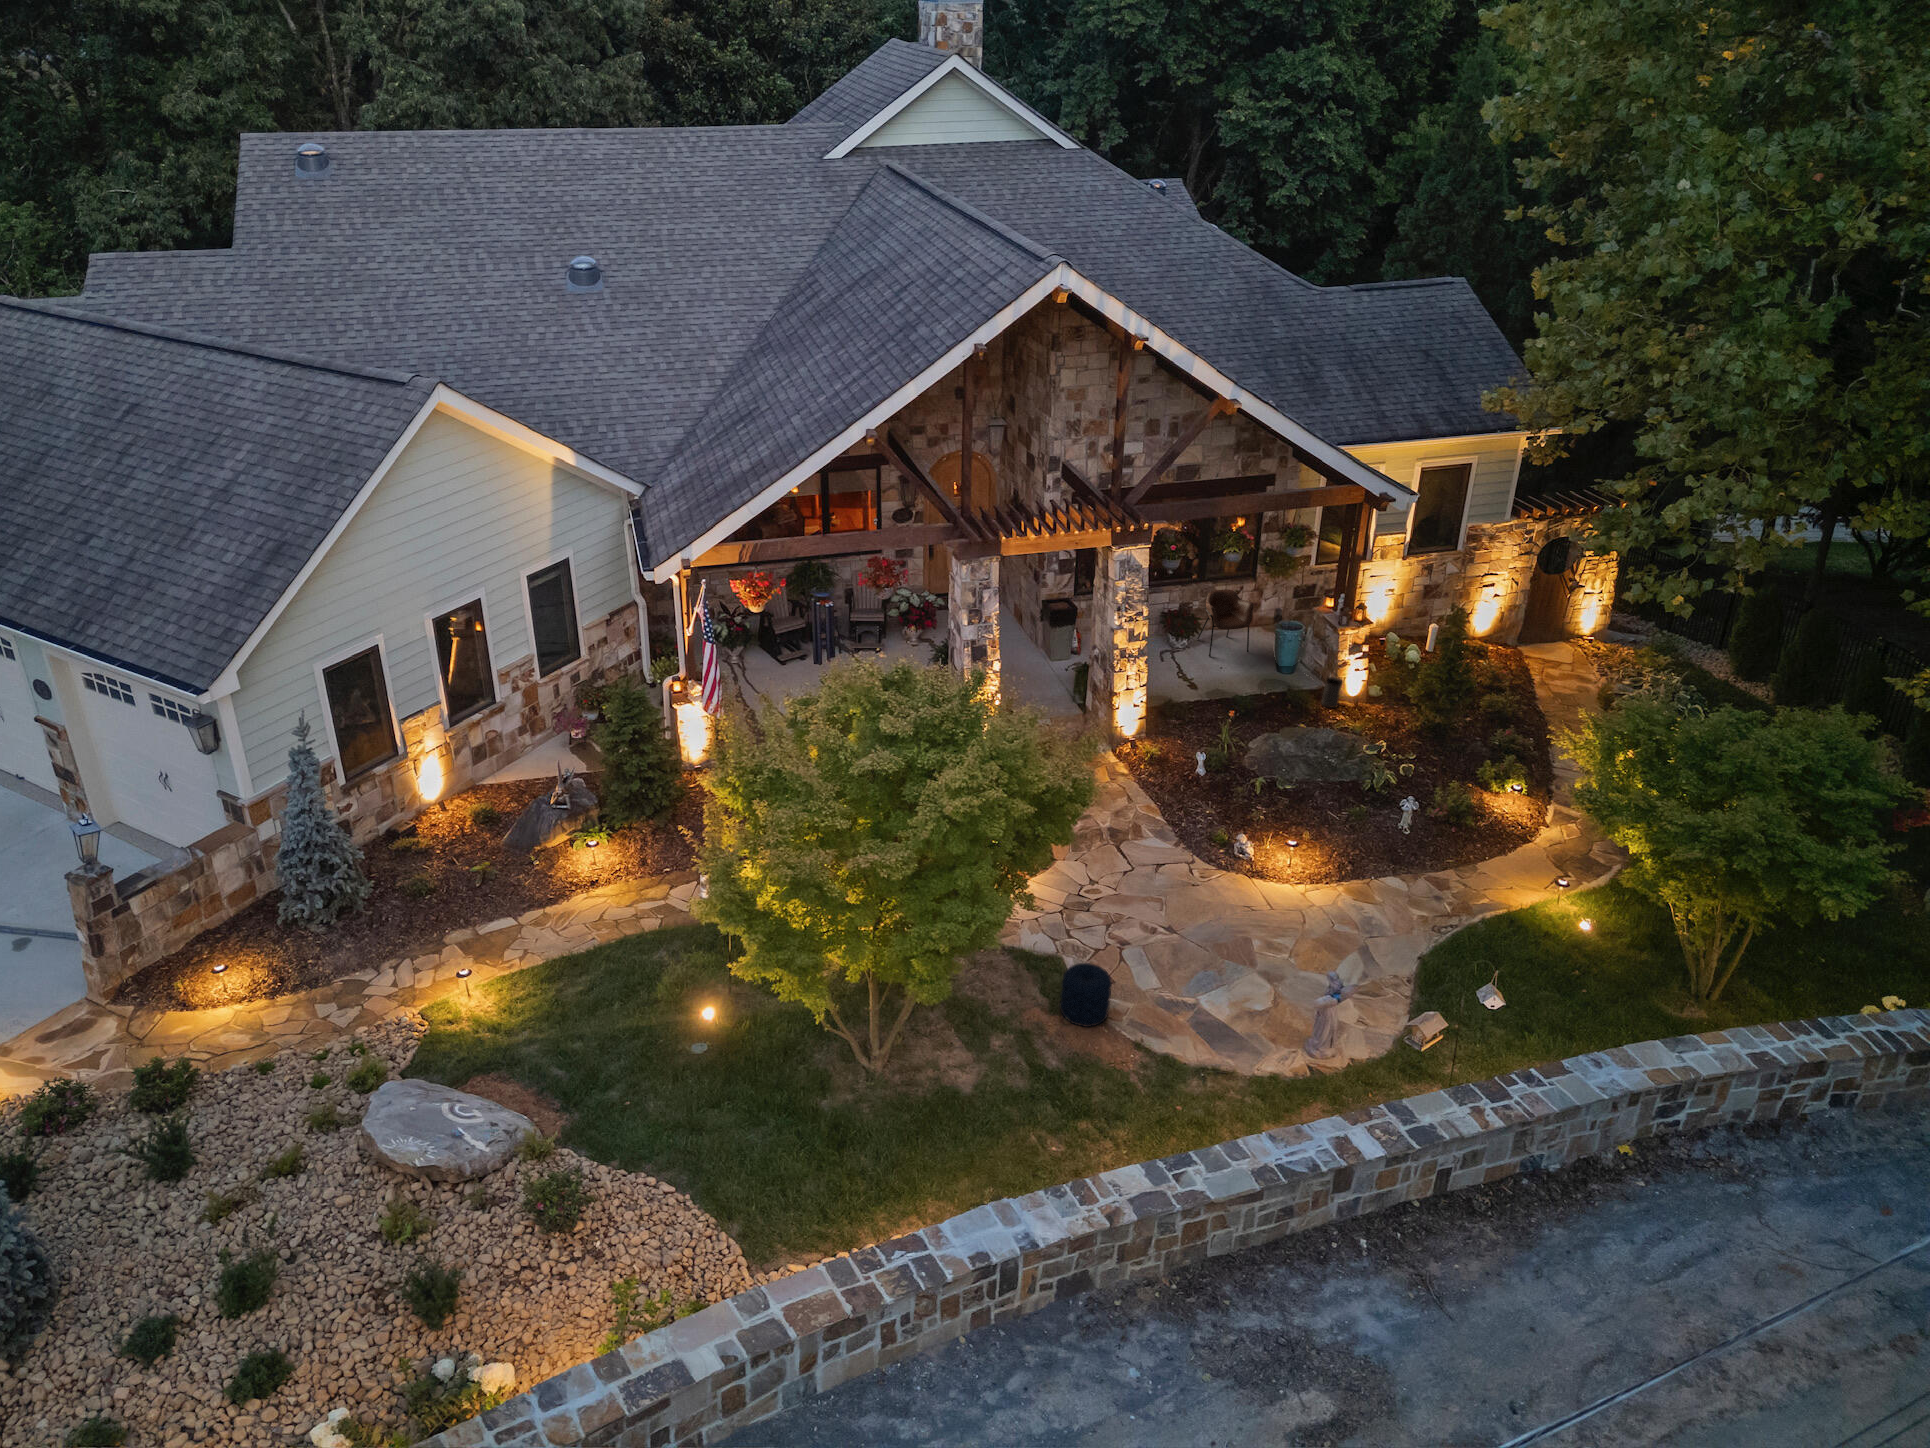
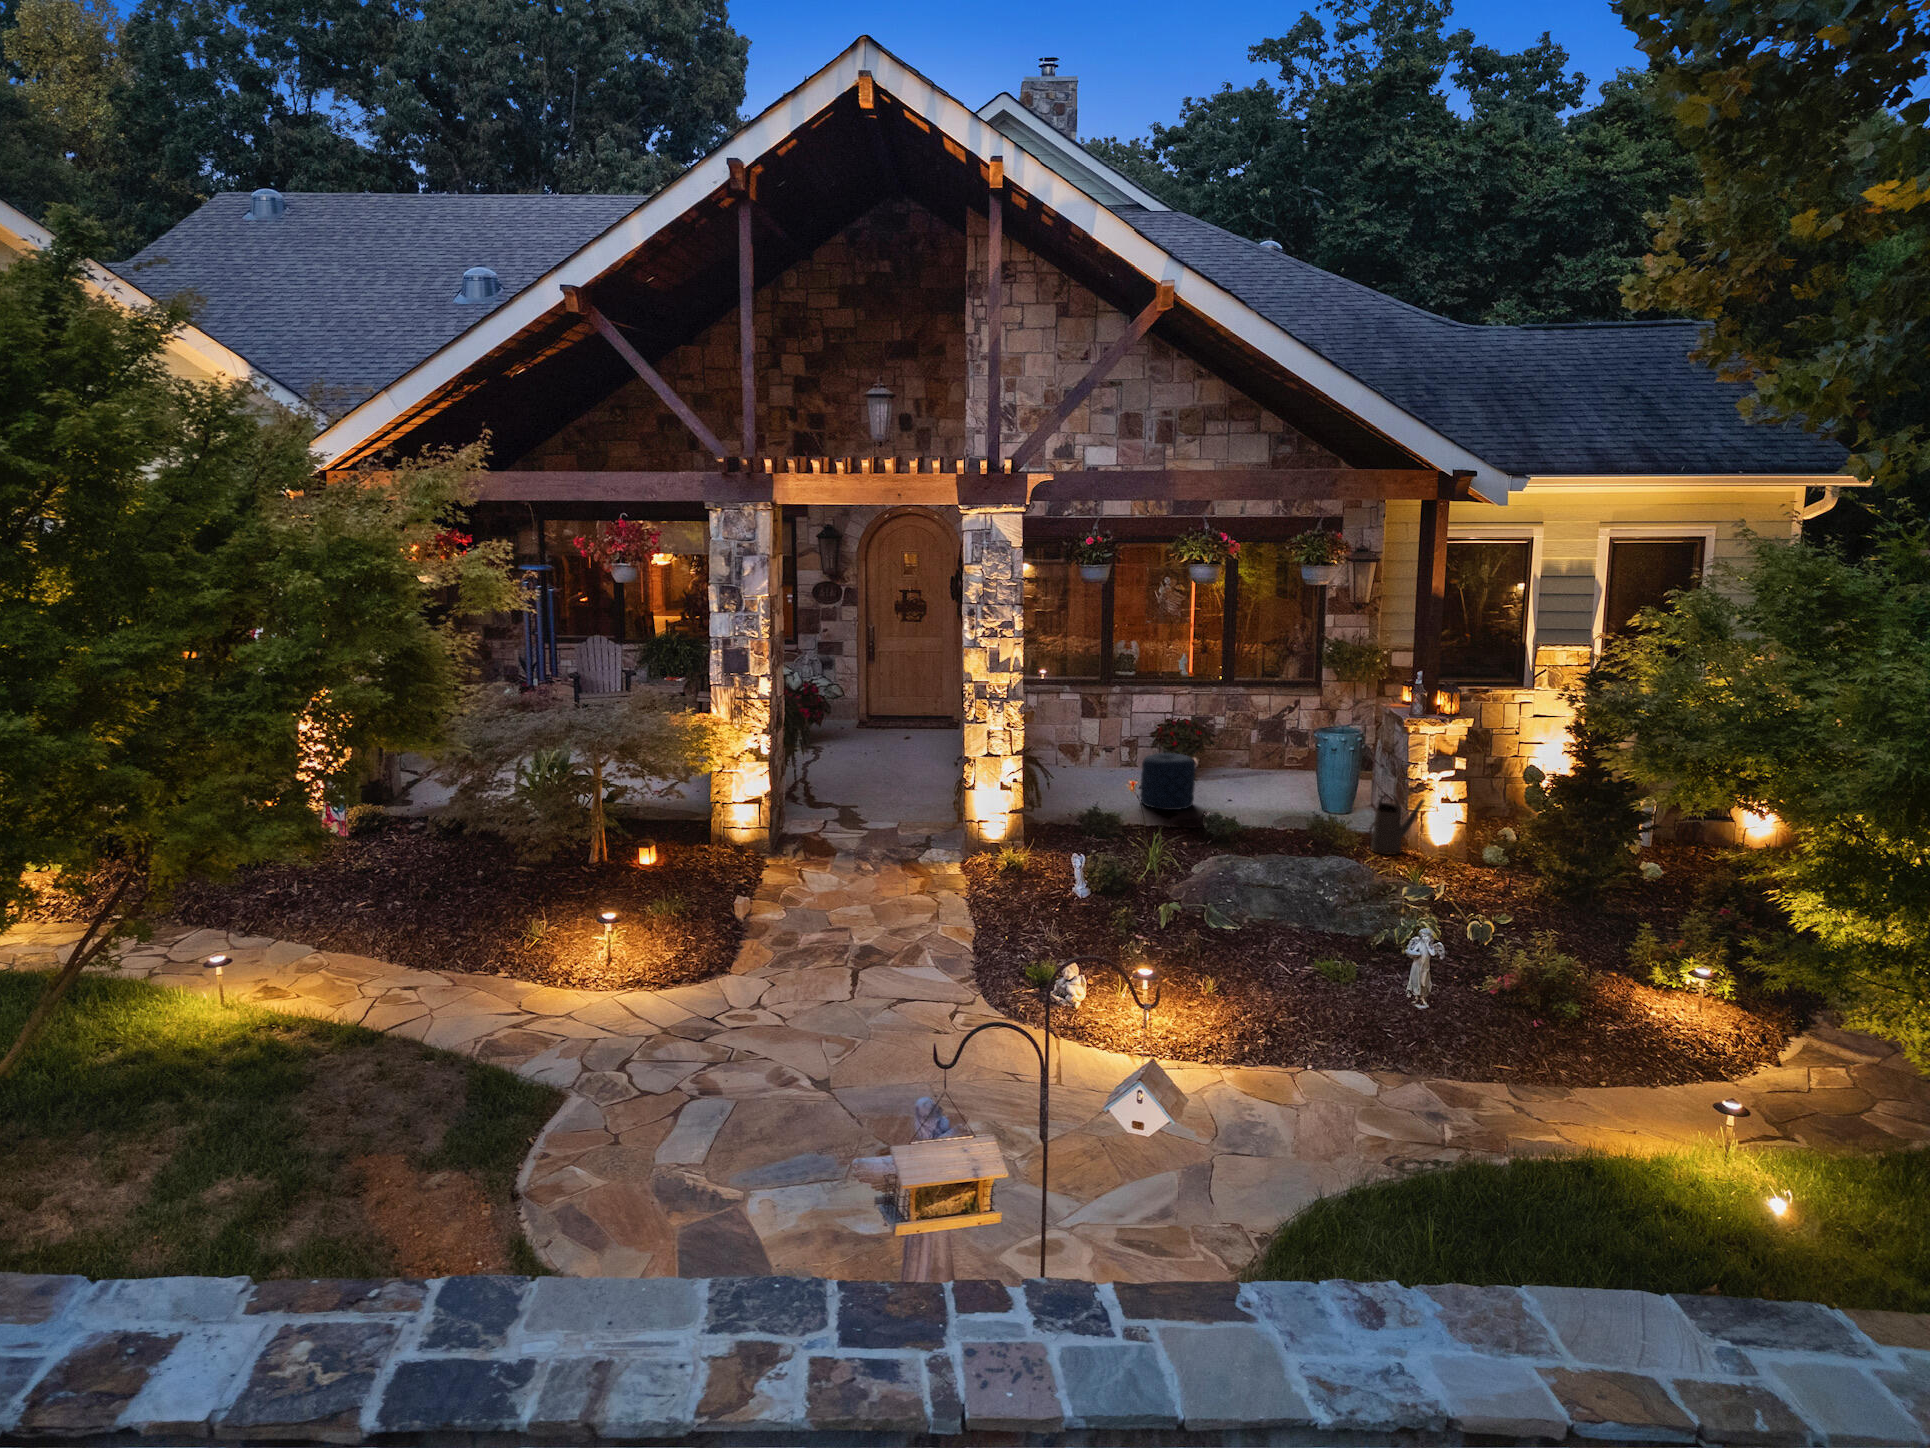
armchair: present [1197,589,1254,656] -> none [1224,696,1301,791]
pouf: present [1060,963,1112,1027] -> present [1140,753,1196,810]

